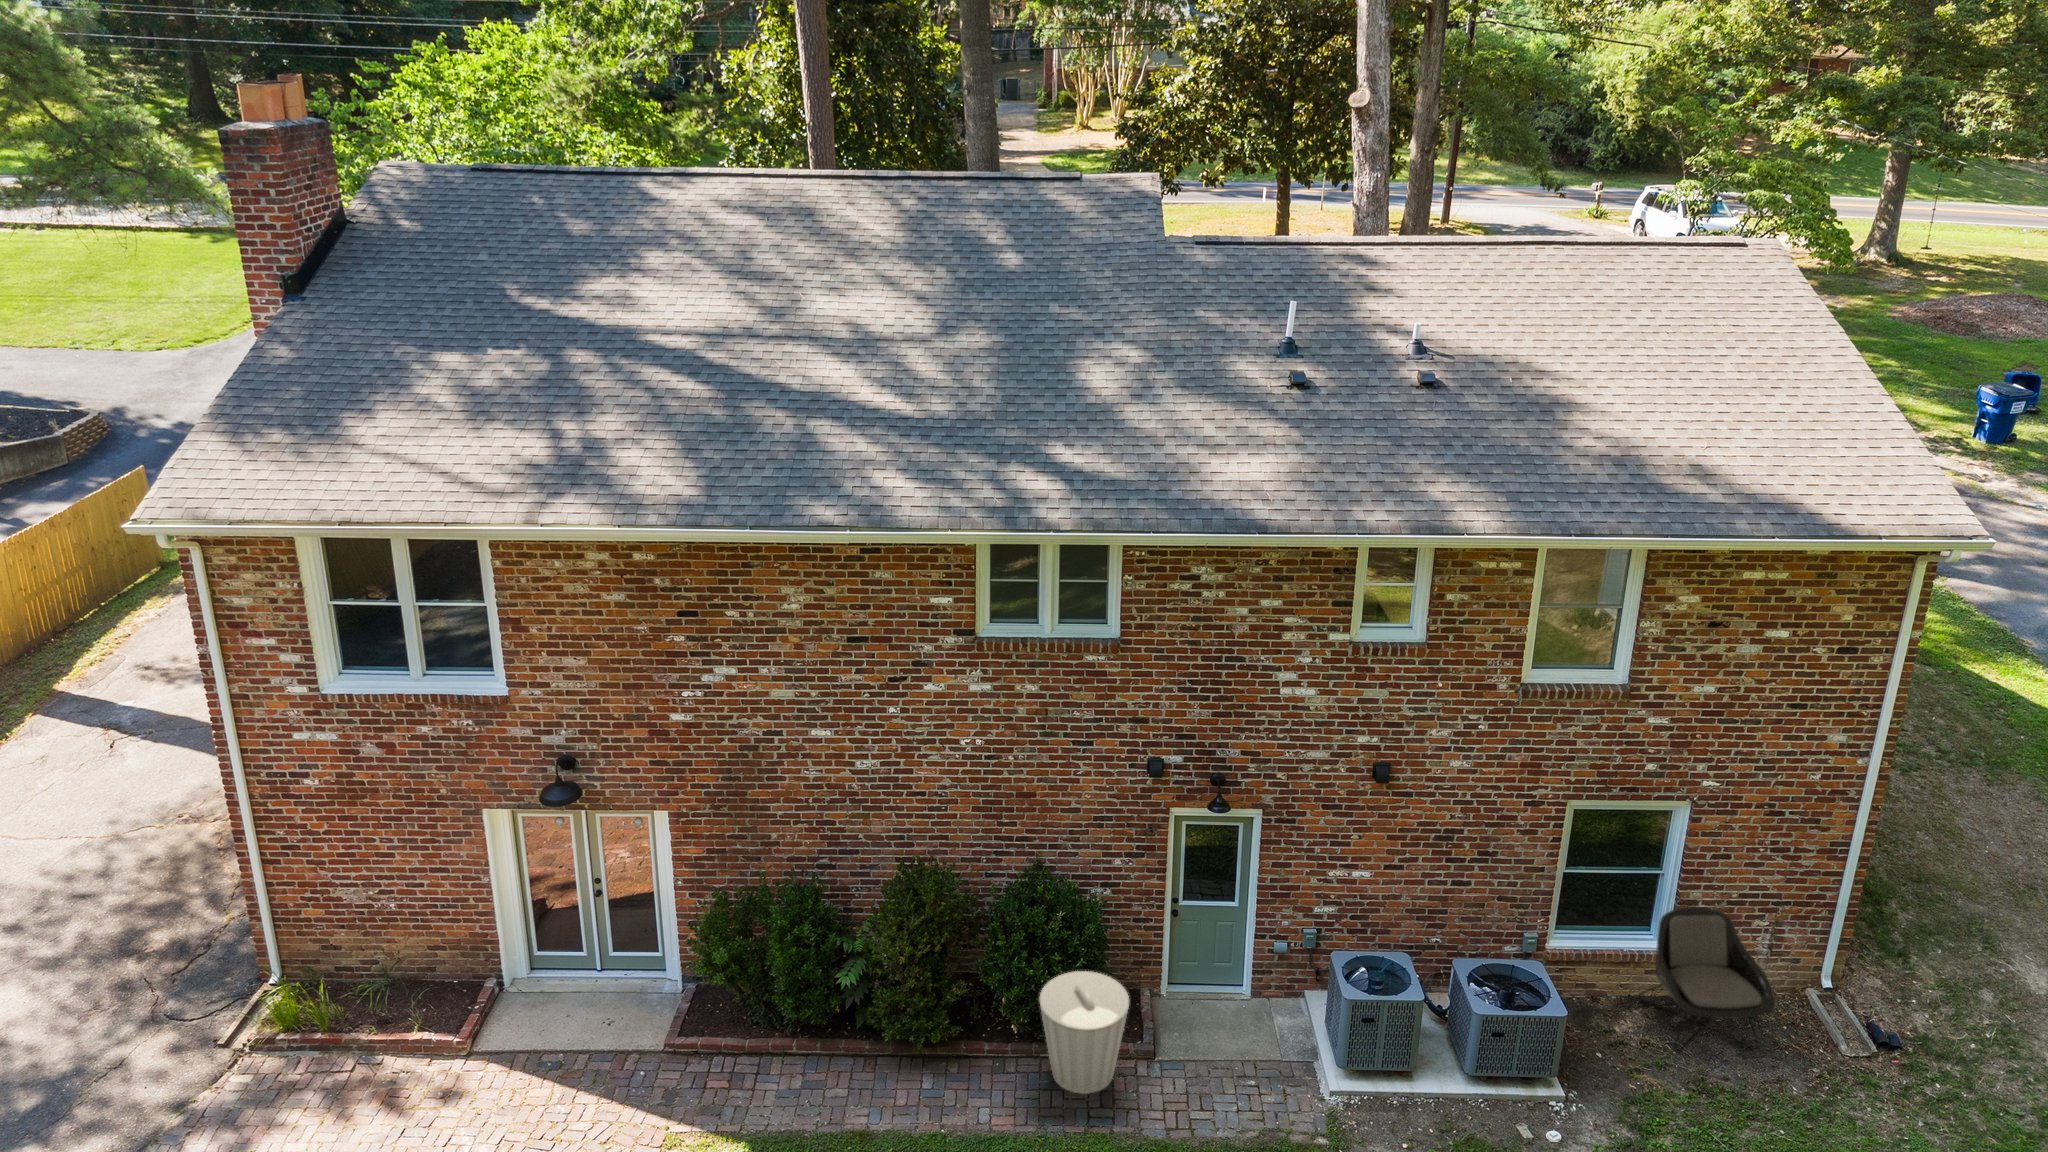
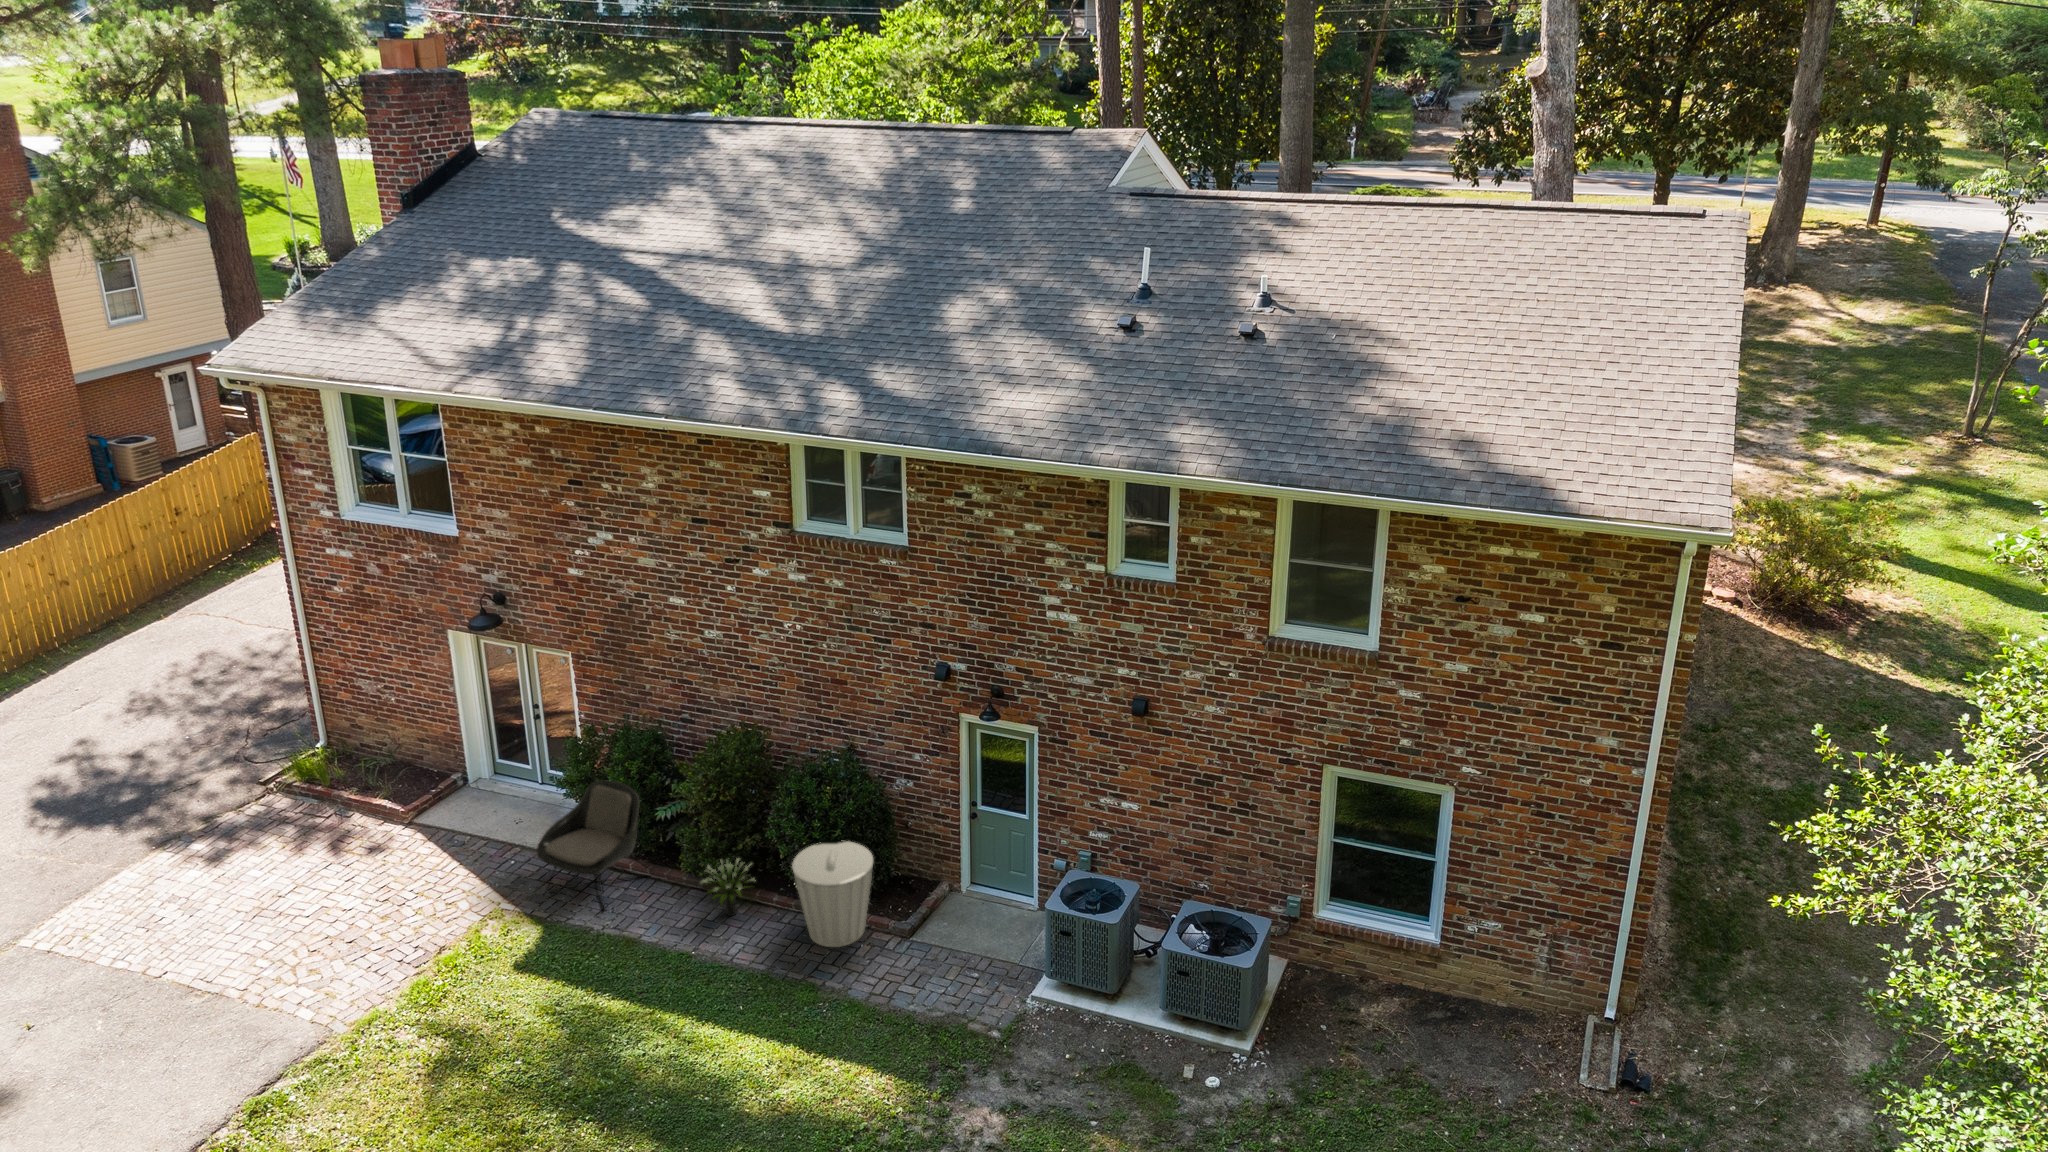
lounge chair: present [1638,906,1775,1050] -> present [537,781,653,910]
potted plant: none [923,1015,985,1084] -> present [701,858,755,916]

